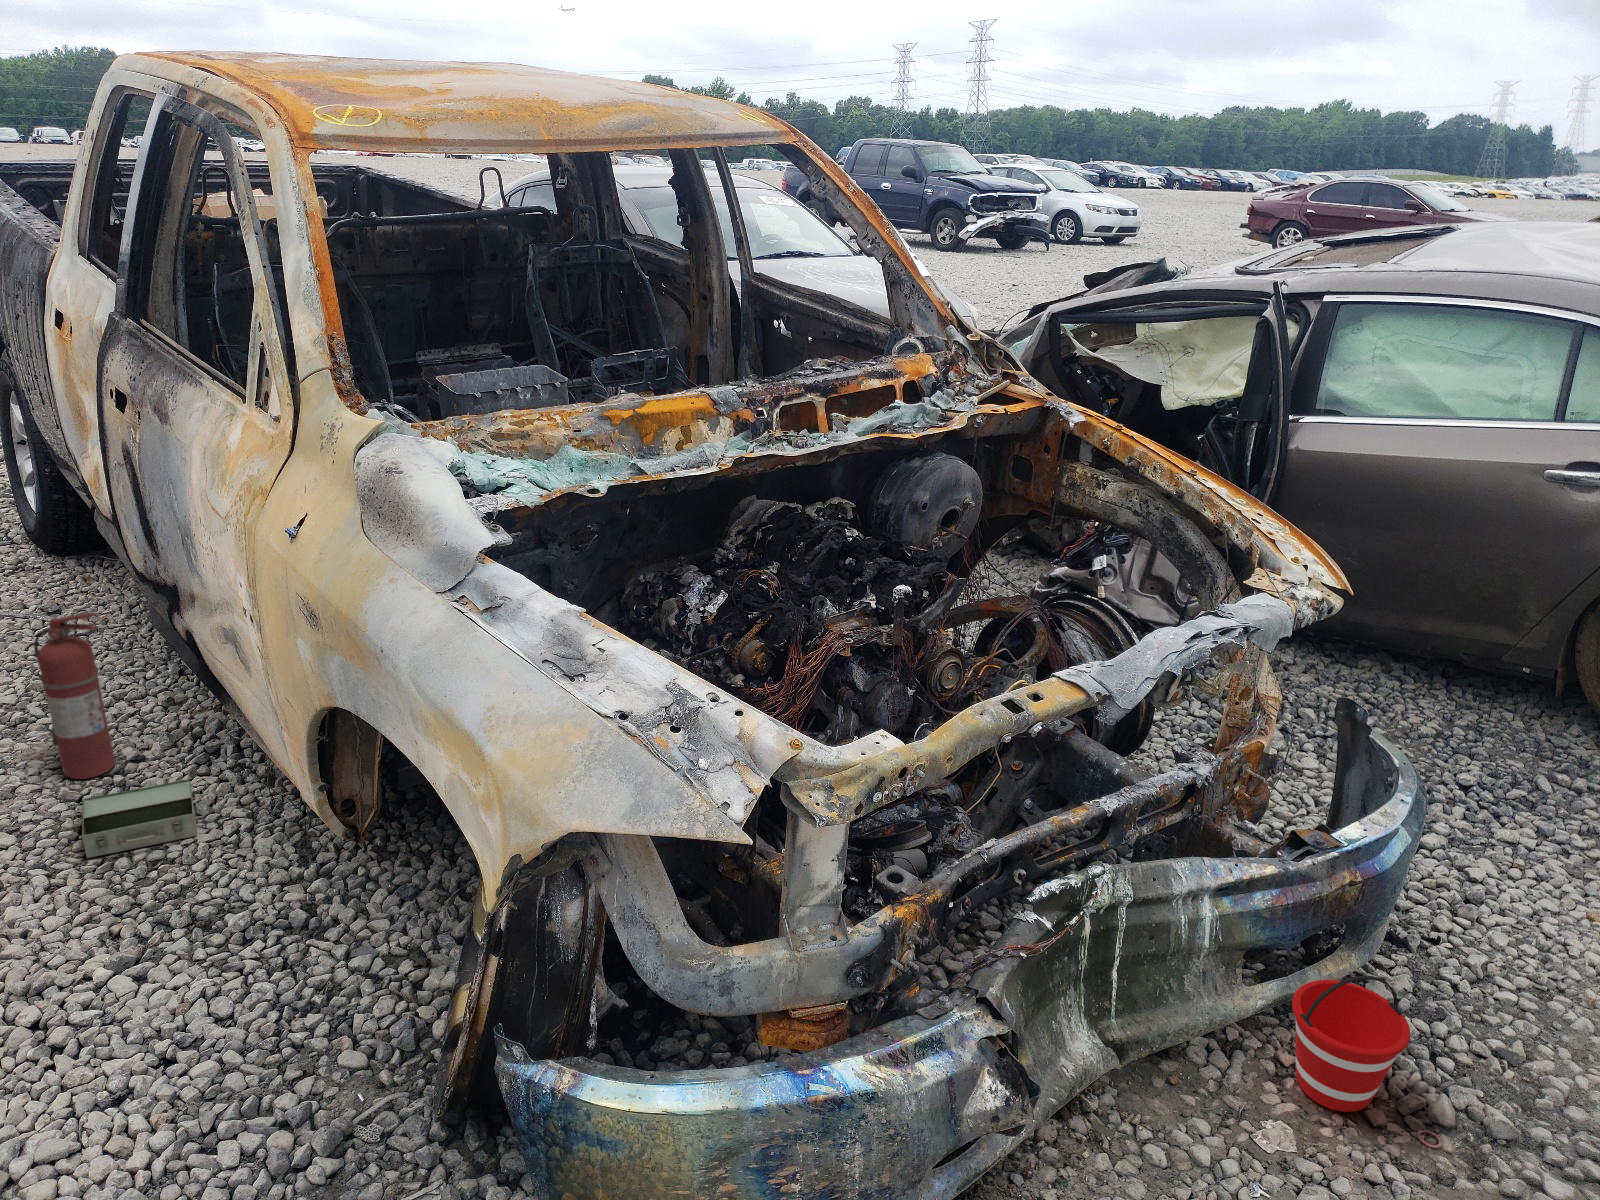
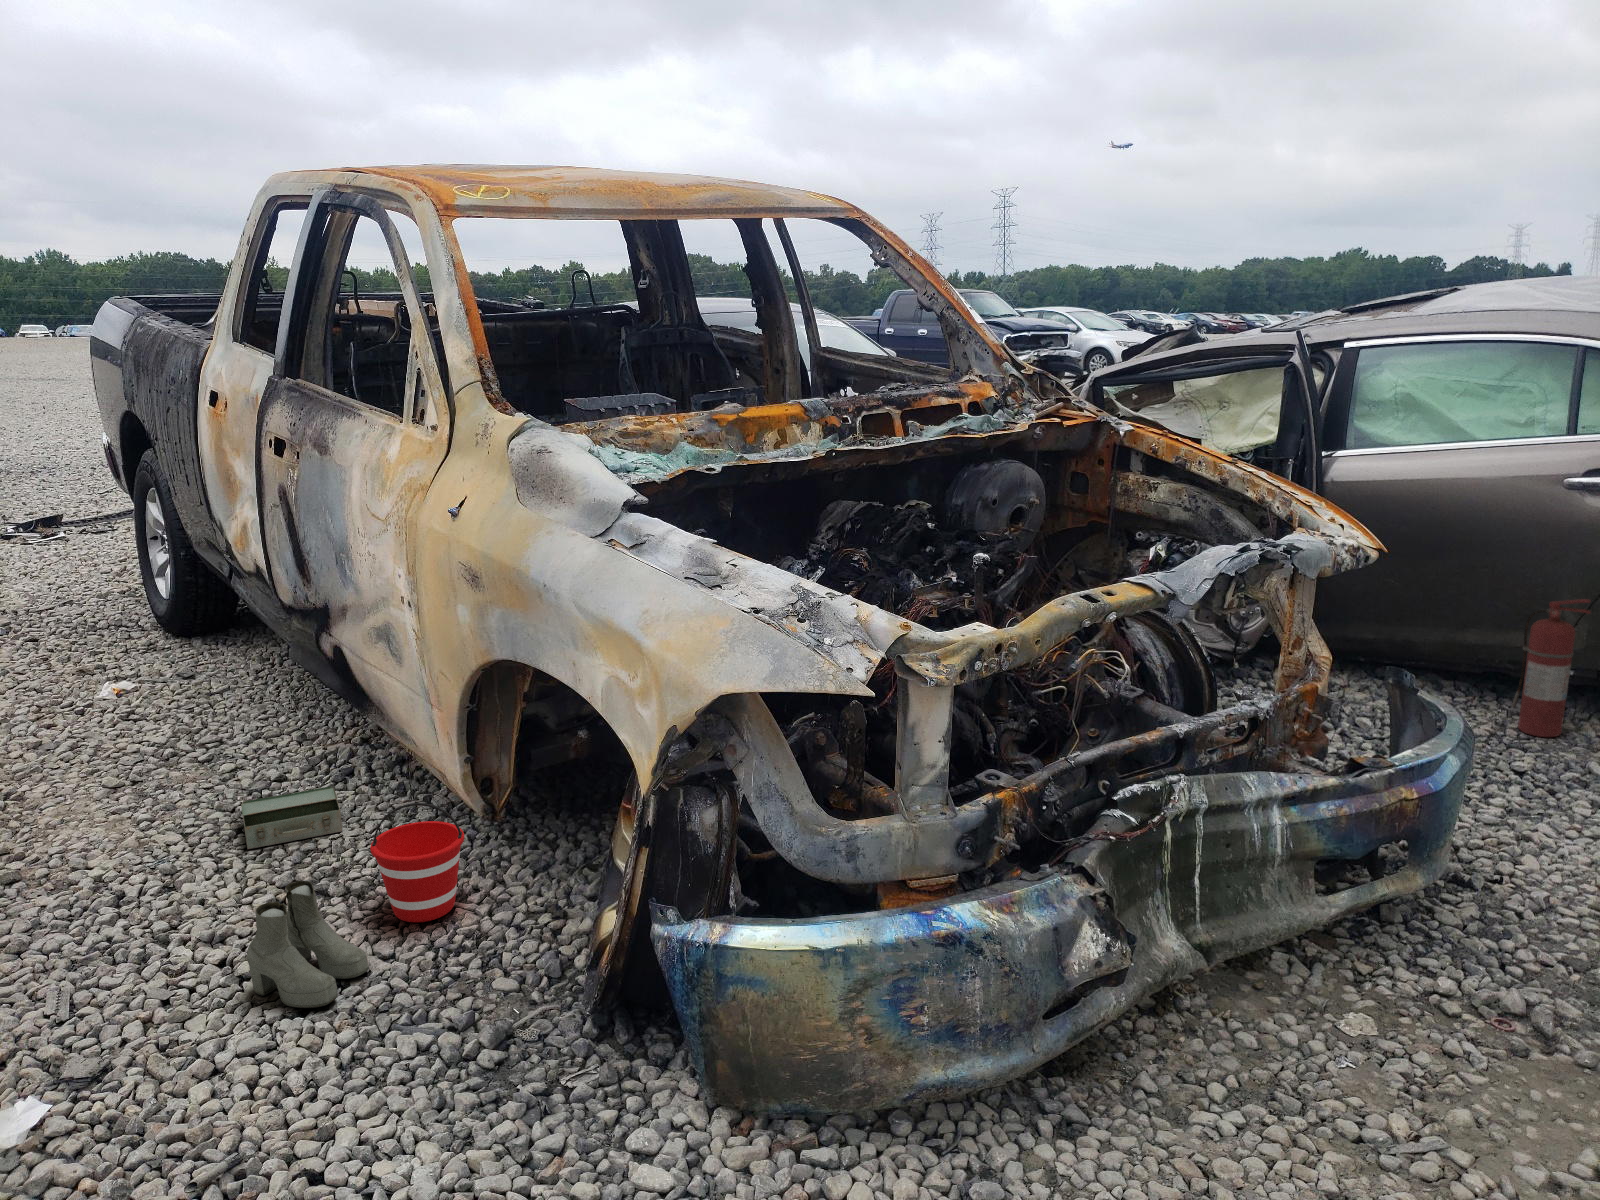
fire extinguisher: present [34,613,115,779] -> present [1512,599,1590,737]
boots: none [54,941,199,1093] -> present [247,881,369,1008]
bucket: present [1292,976,1410,1112] -> present [370,803,464,922]

